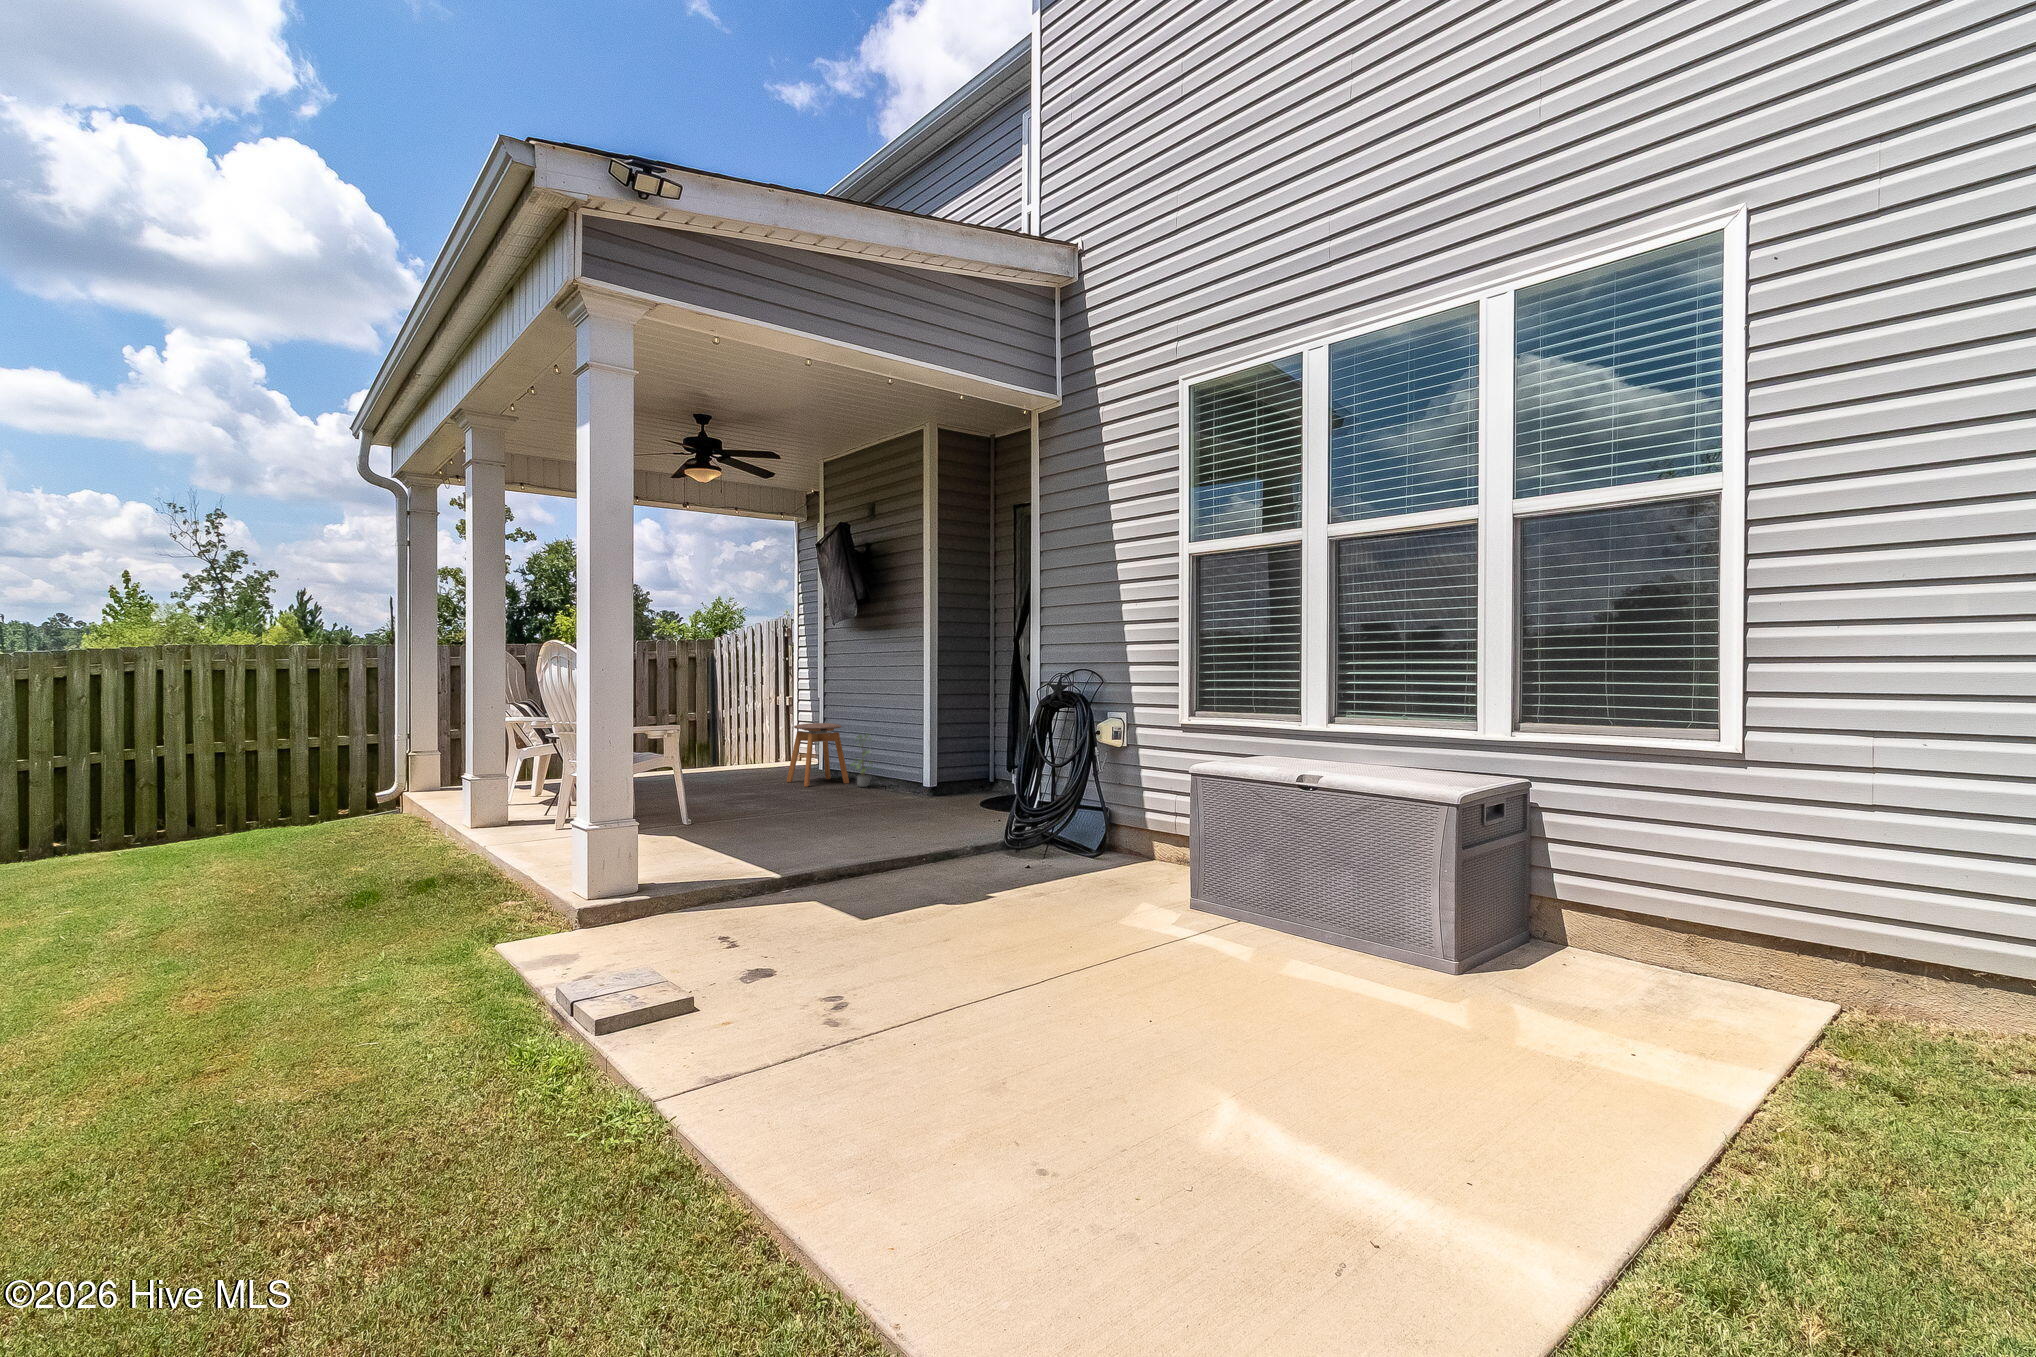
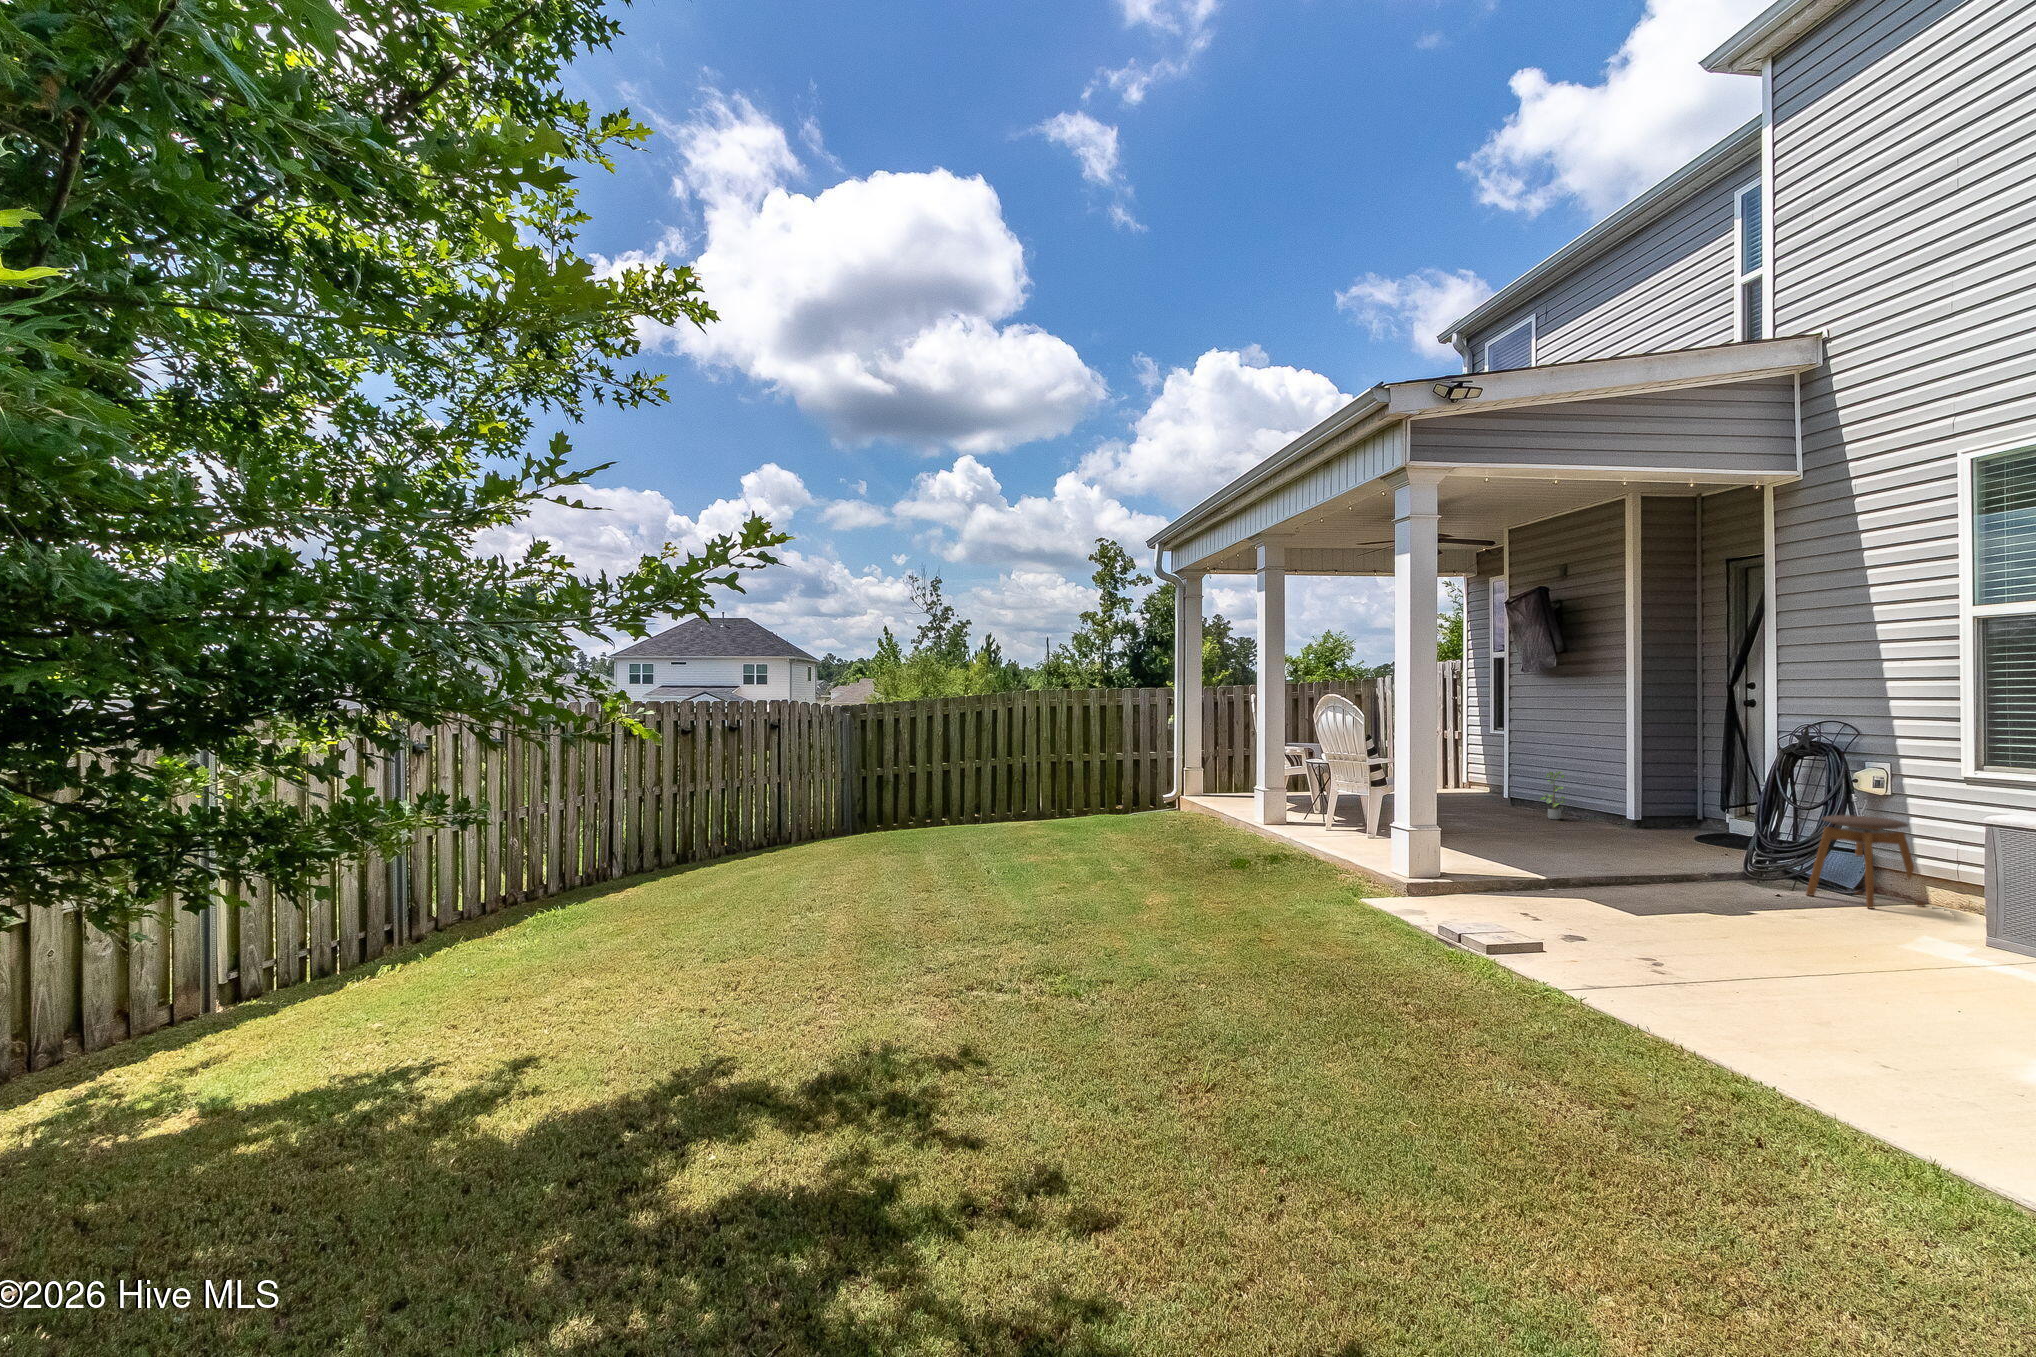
stool: present [786,723,849,787] -> present [1806,815,1925,909]

